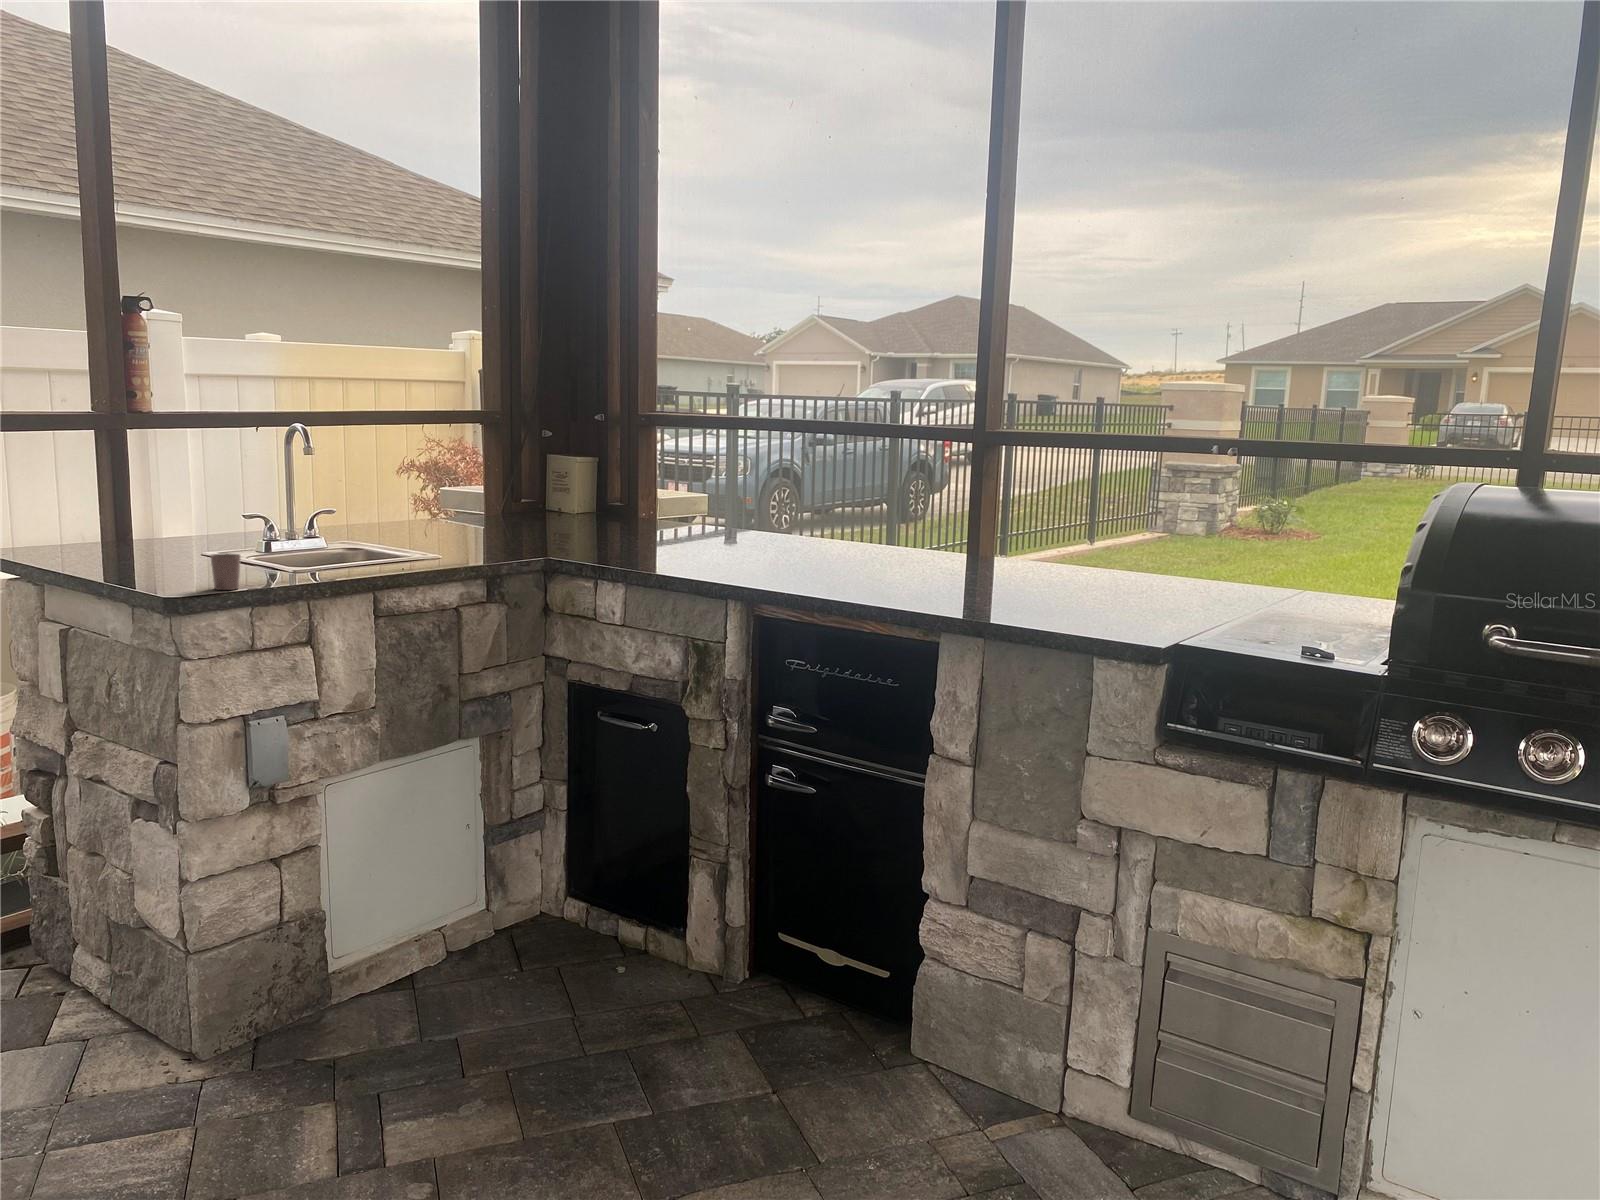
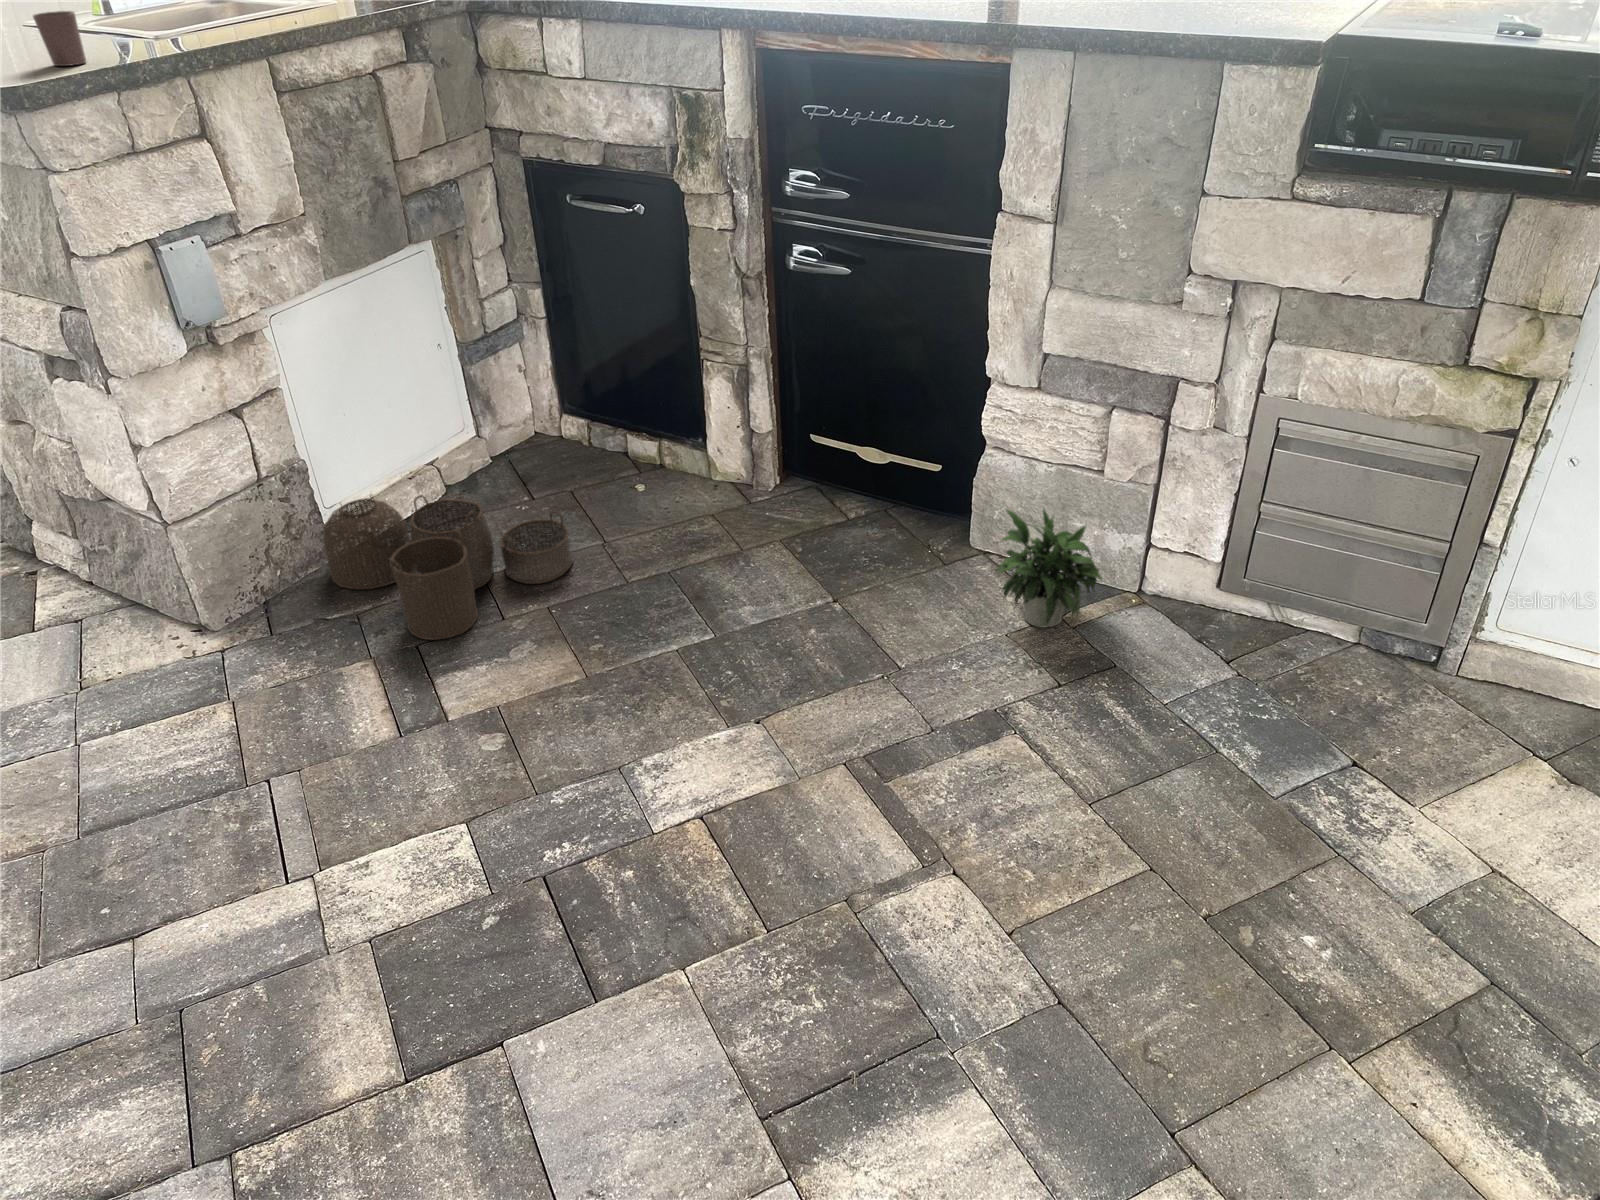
woven basket: none [319,947,539,1089] -> present [323,495,573,640]
potted plant: none [914,1016,1013,1139] -> present [996,509,1103,628]

